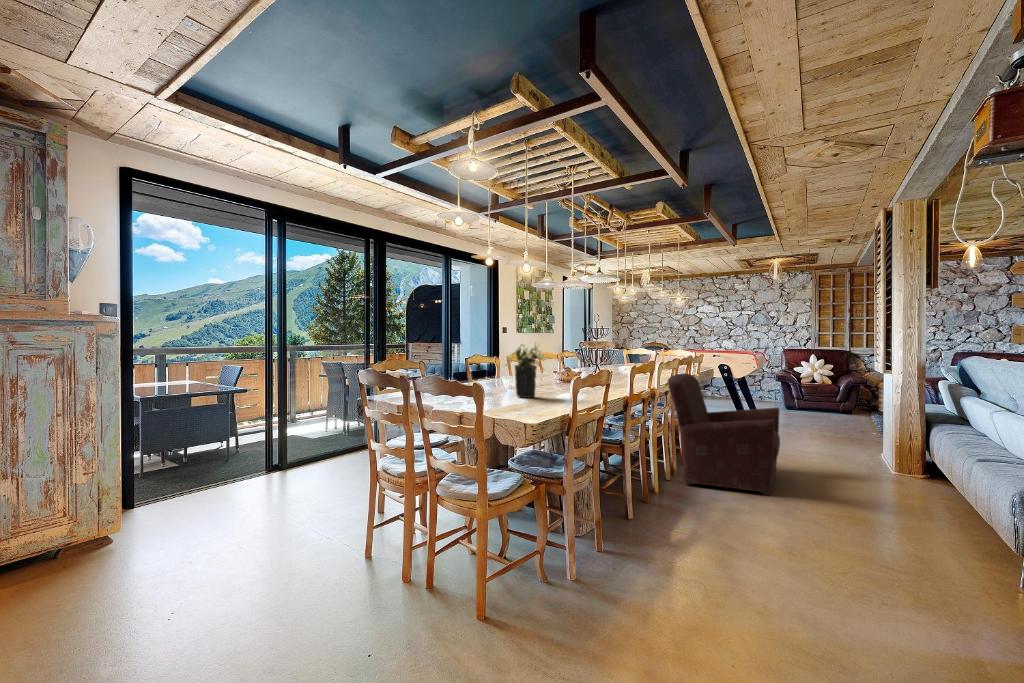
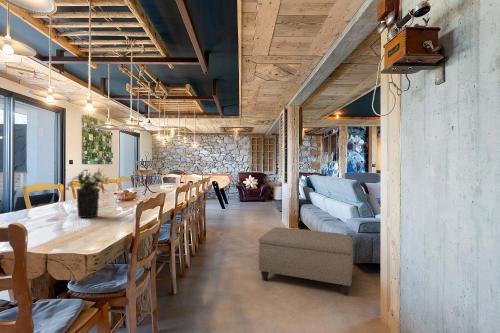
armchair: present [668,373,780,495] -> none [197,188,260,260]
ottoman: none [757,442,958,564] -> present [259,227,353,295]

